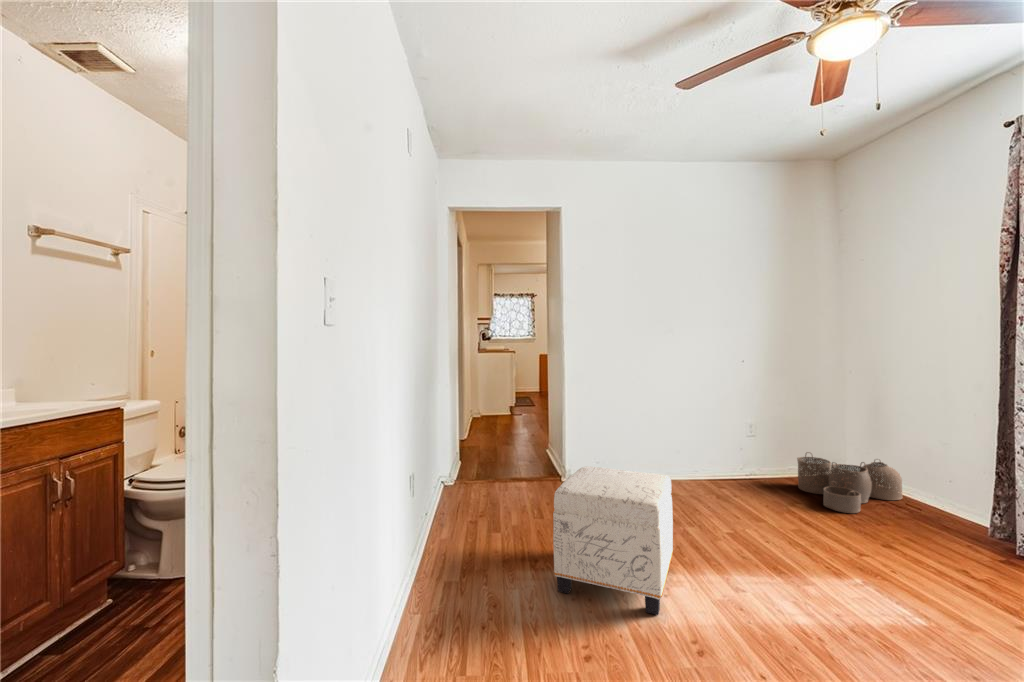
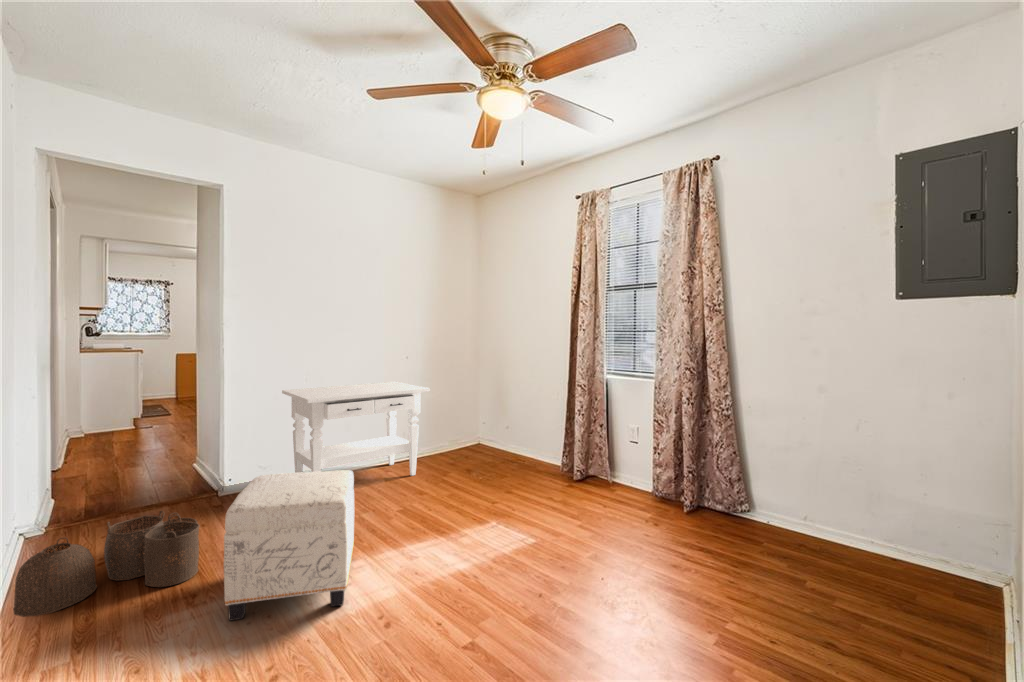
side table: none [611,392,765,500] -> present [282,382,430,476]
woven basket: present [797,452,902,513] -> present [13,511,200,617]

